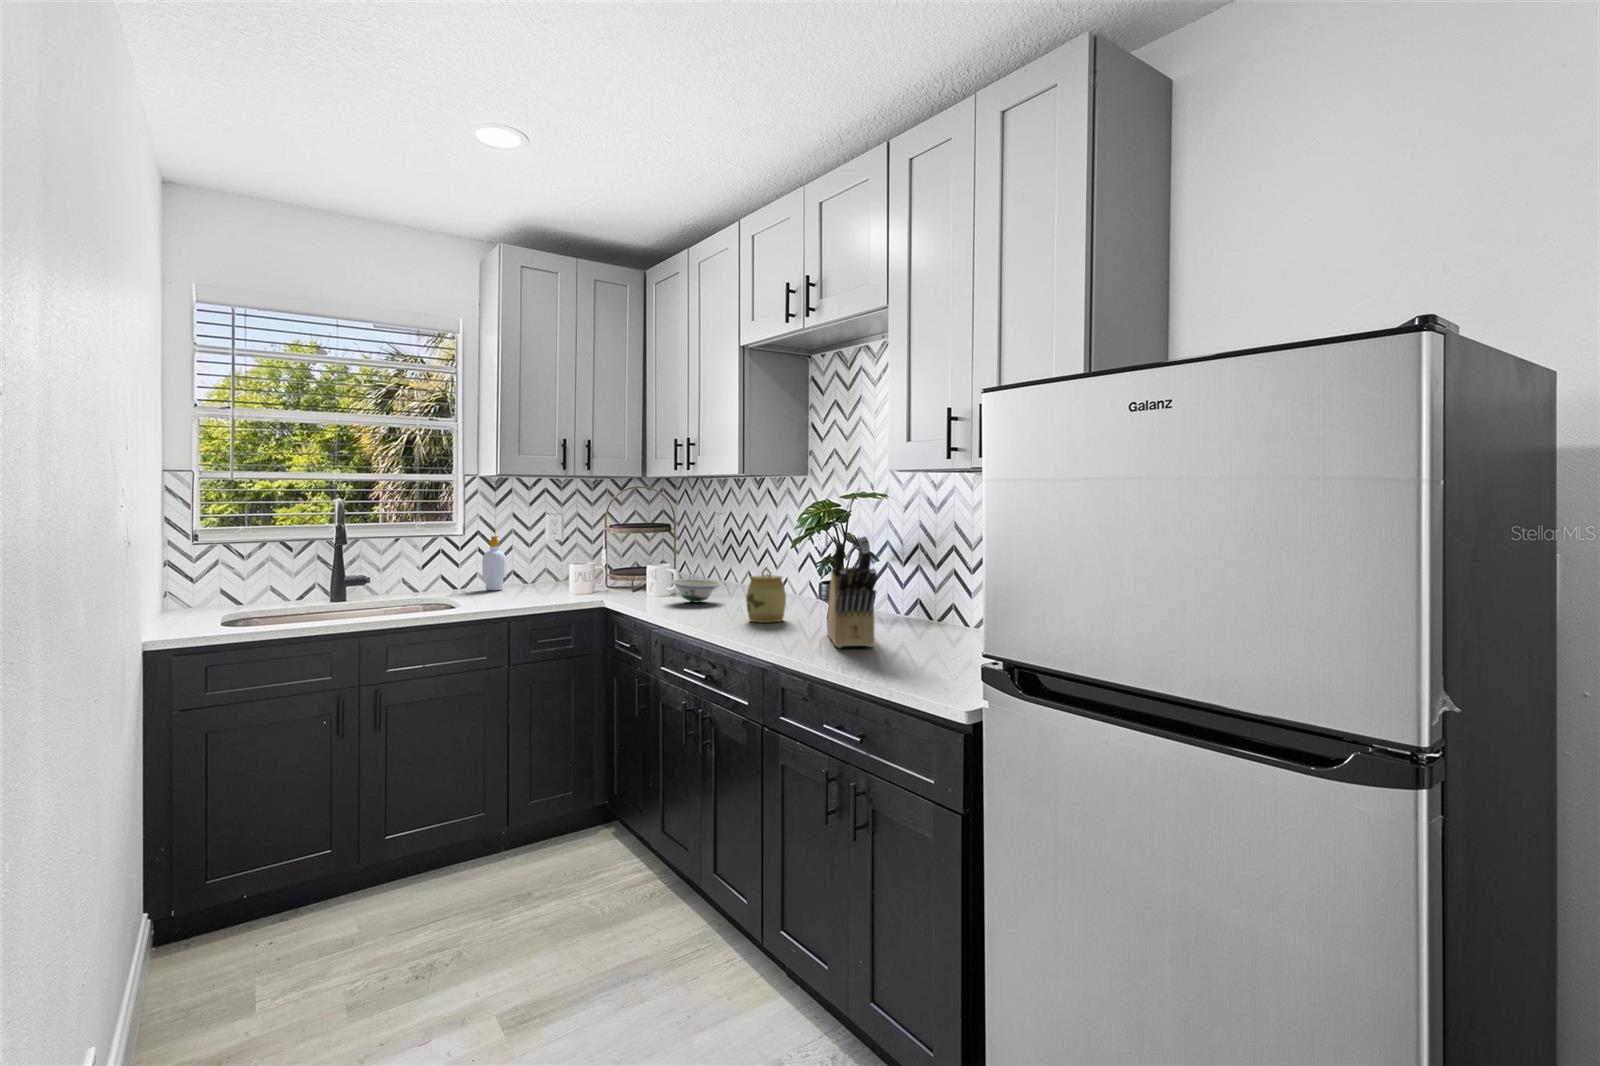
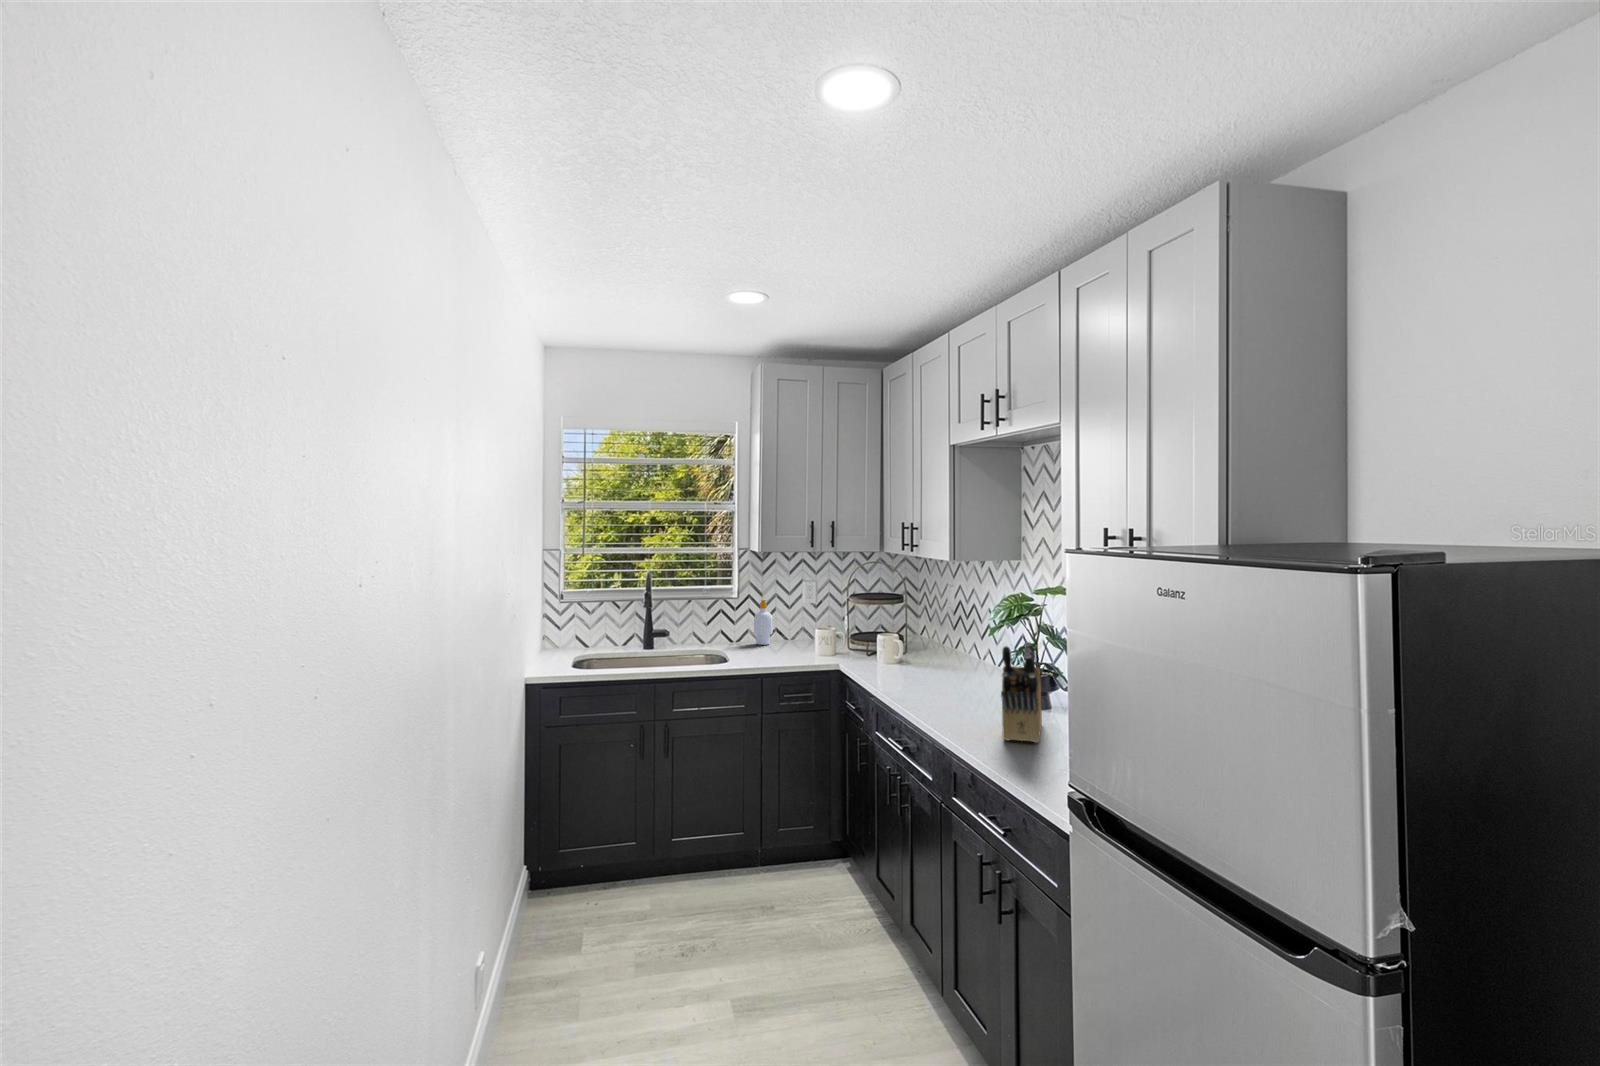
jar: present [746,567,786,622] -> none [944,651,982,703]
bowl: present [671,579,721,602] -> none [893,649,938,672]

